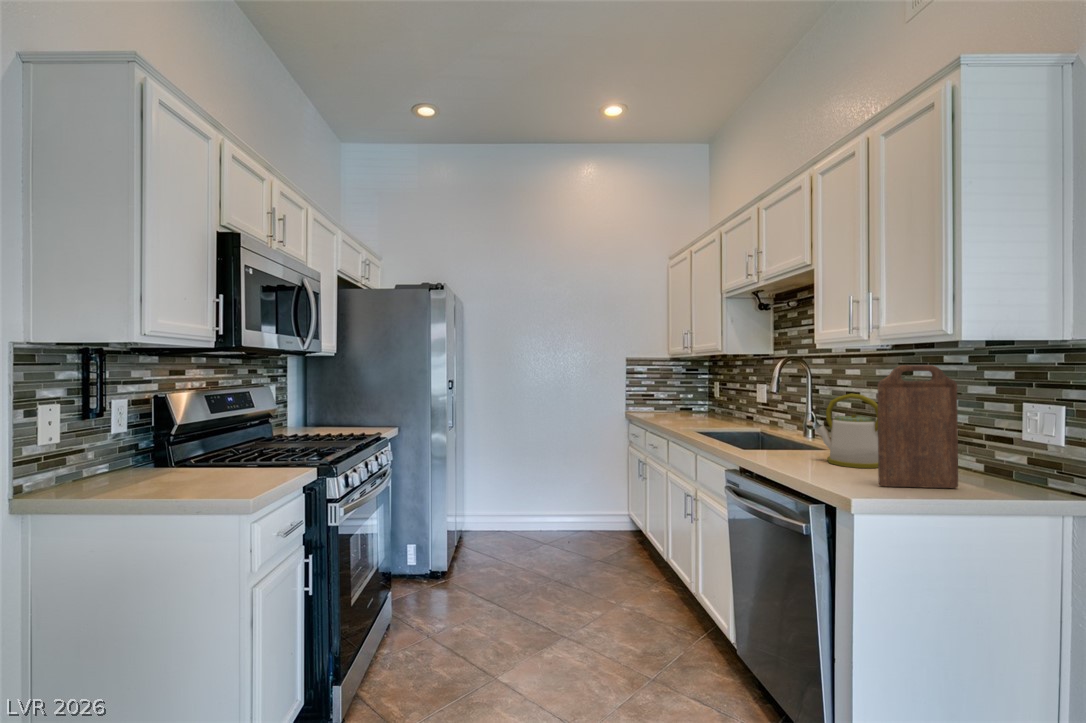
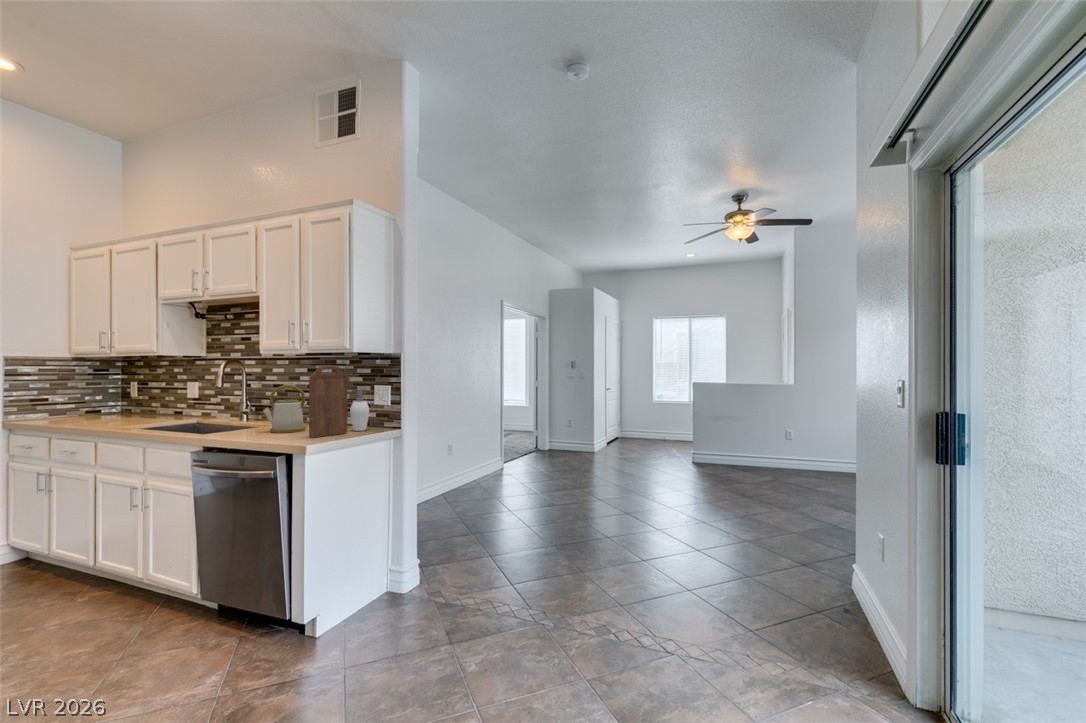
soap dispenser: none [966,410,1011,489] -> present [350,390,369,431]

